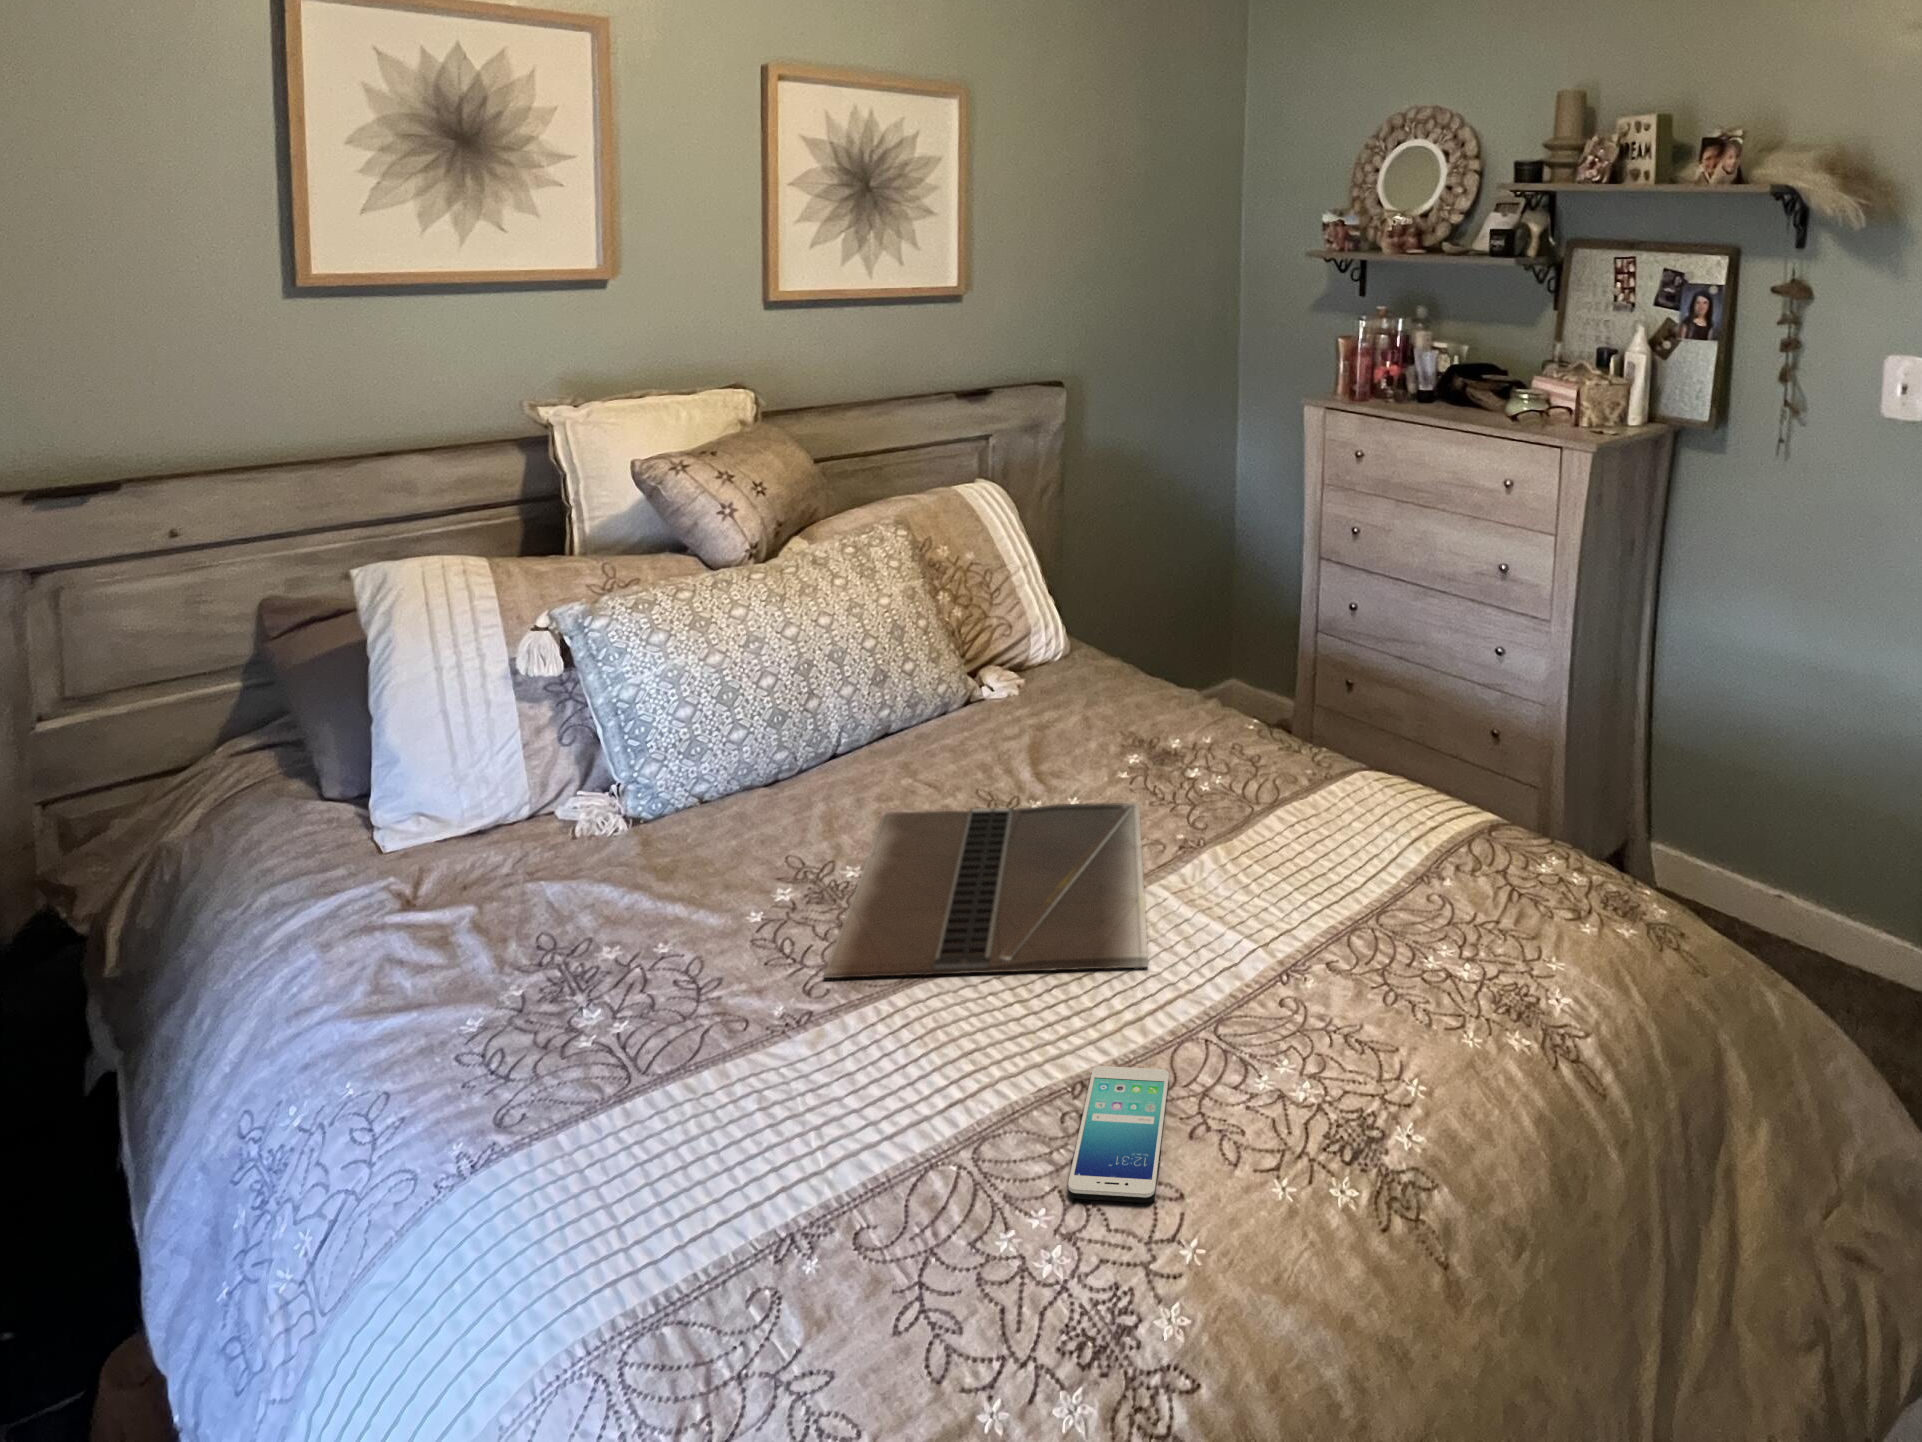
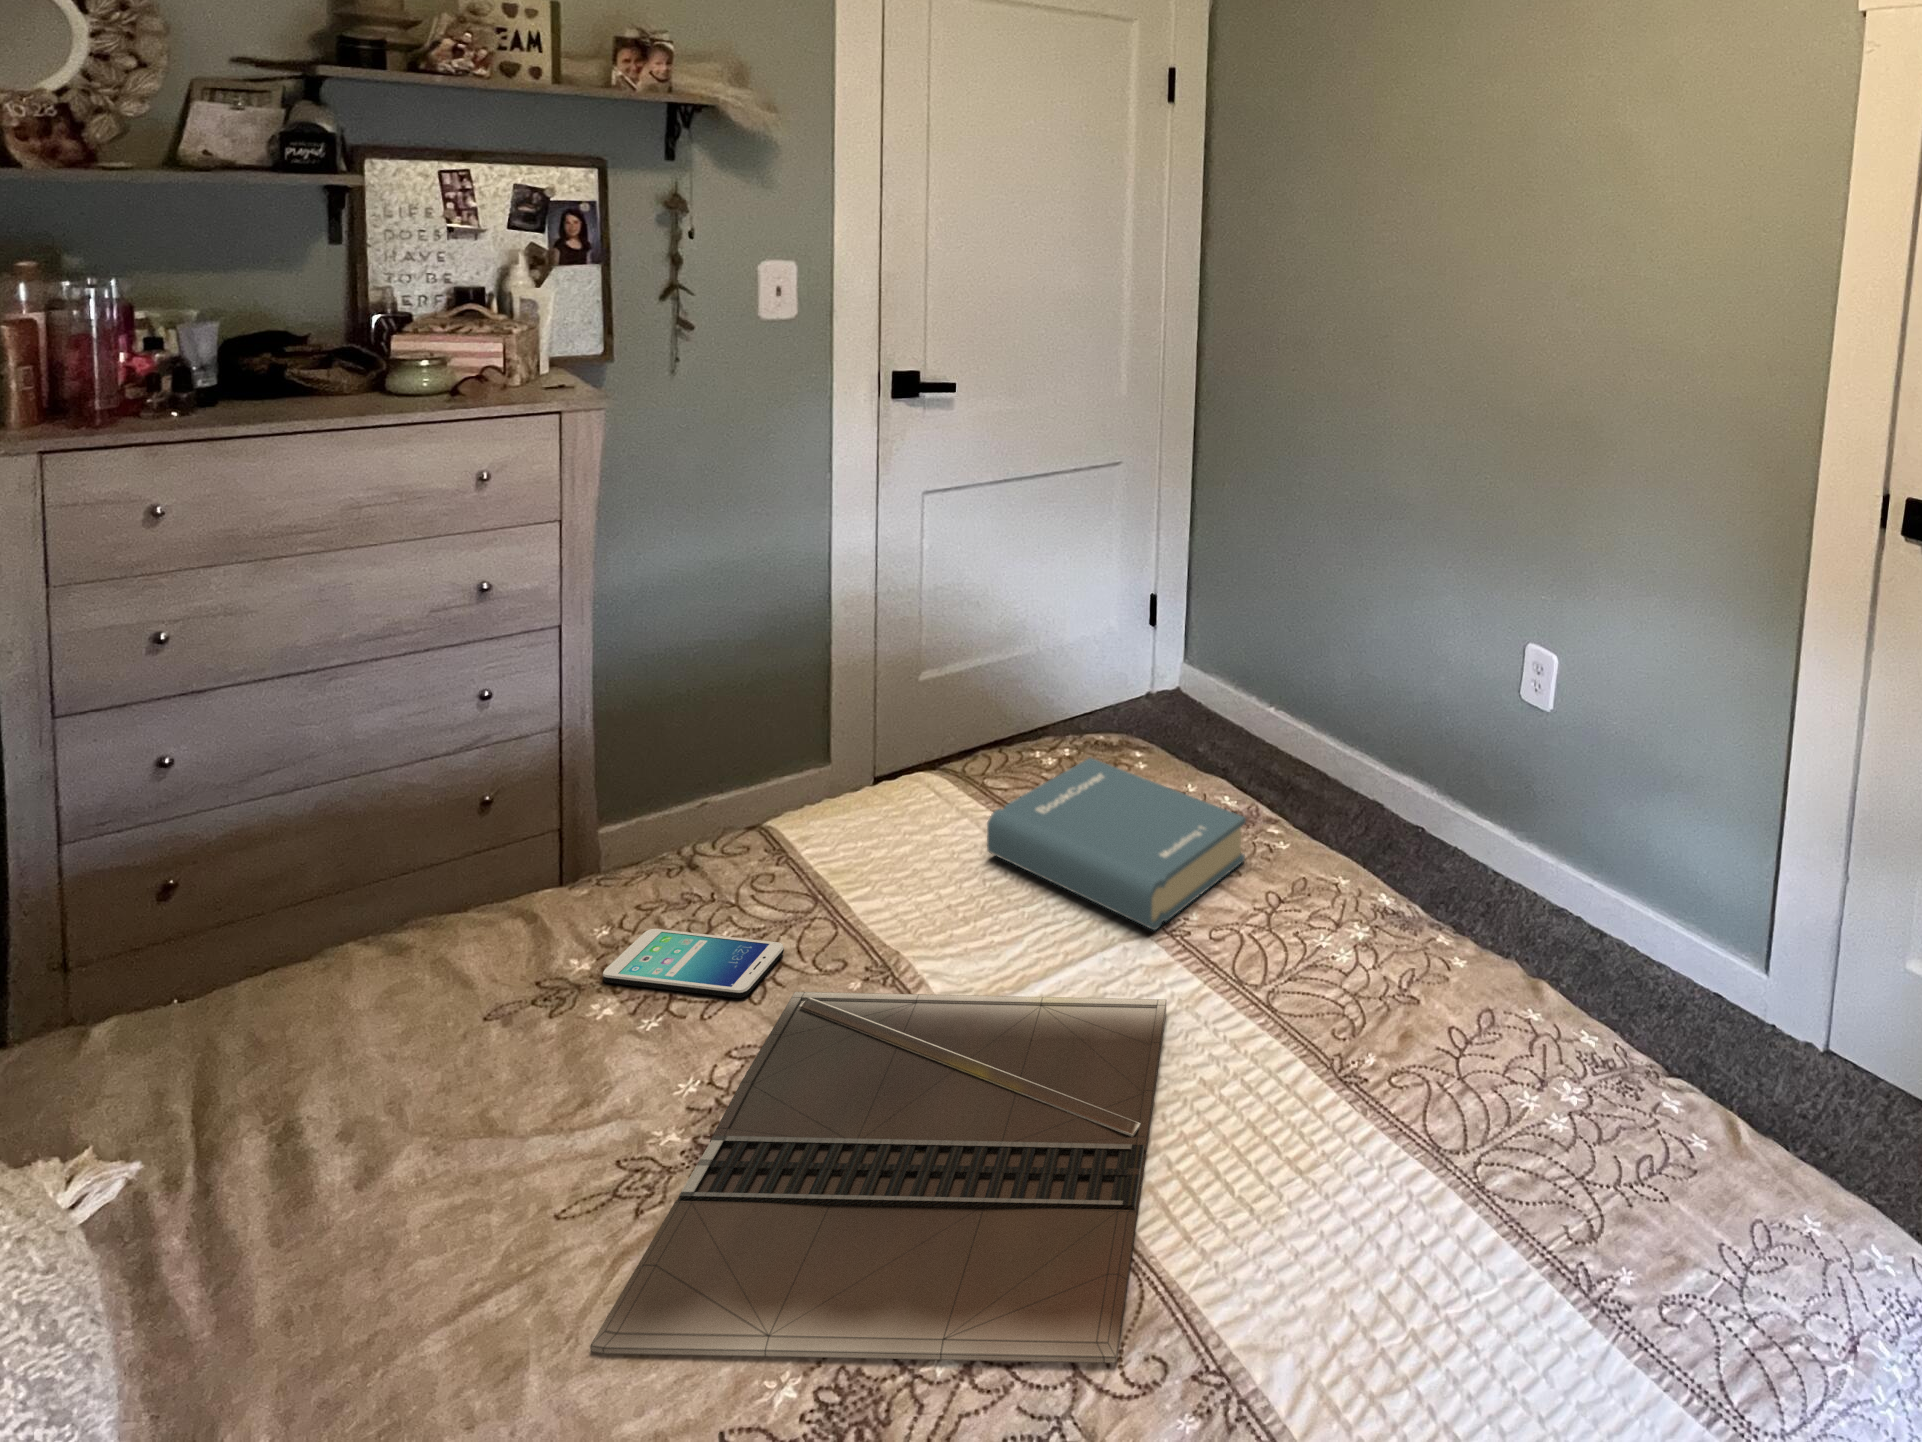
hardback book: none [1247,814,1463,997] -> present [987,758,1246,930]
smartphone: present [1068,1066,1169,1203] -> present [603,929,784,998]

